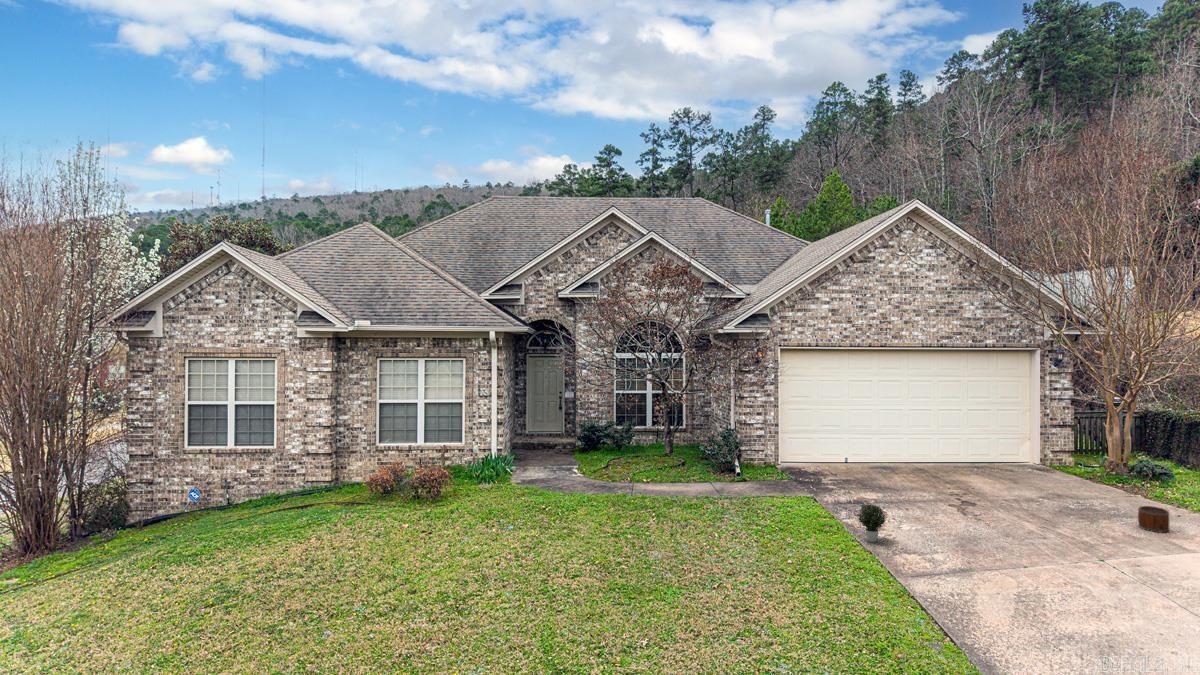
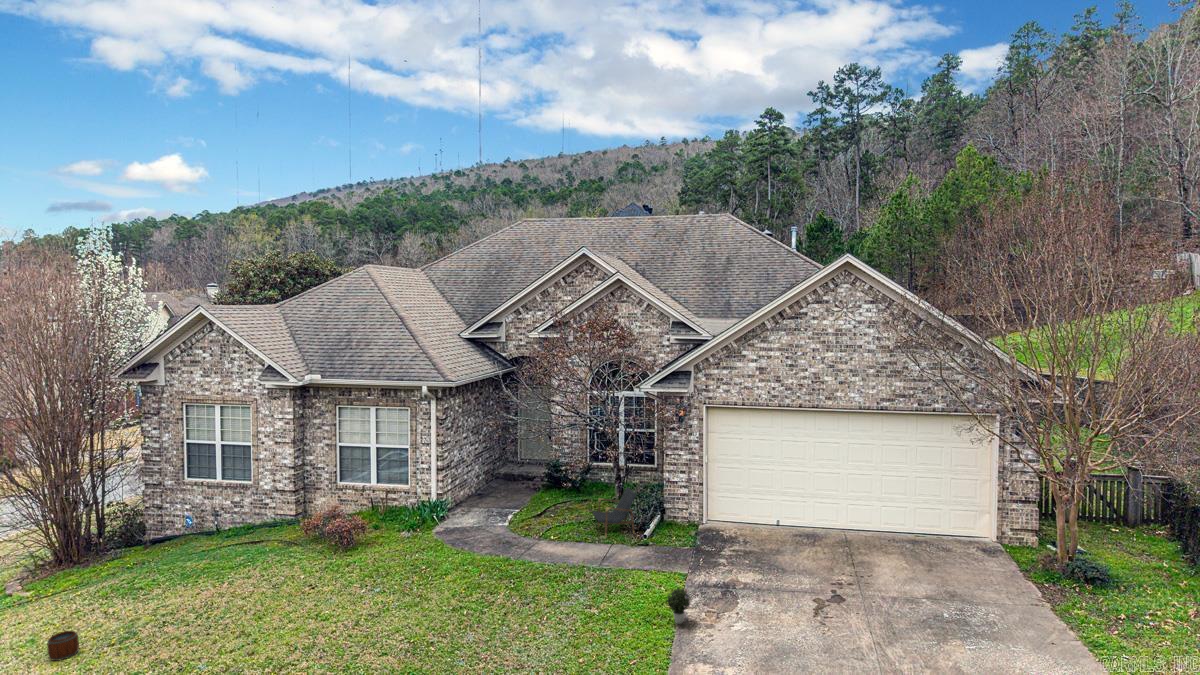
lounge chair: none [676,431,724,481] -> present [593,487,636,537]
bucket: present [1138,506,1170,533] -> present [47,631,79,661]

